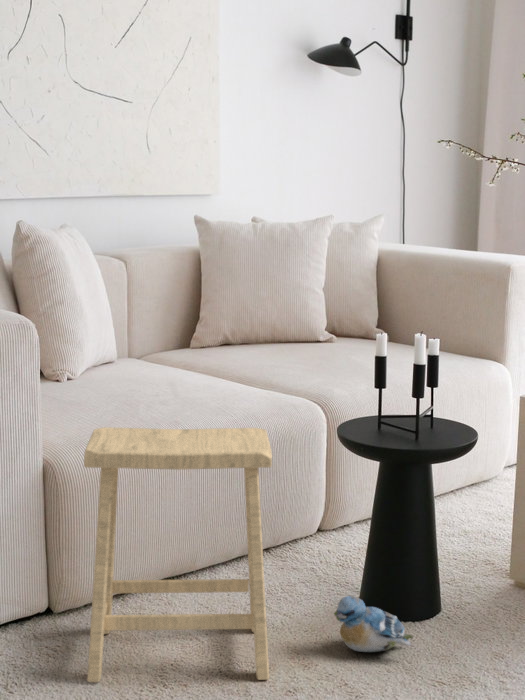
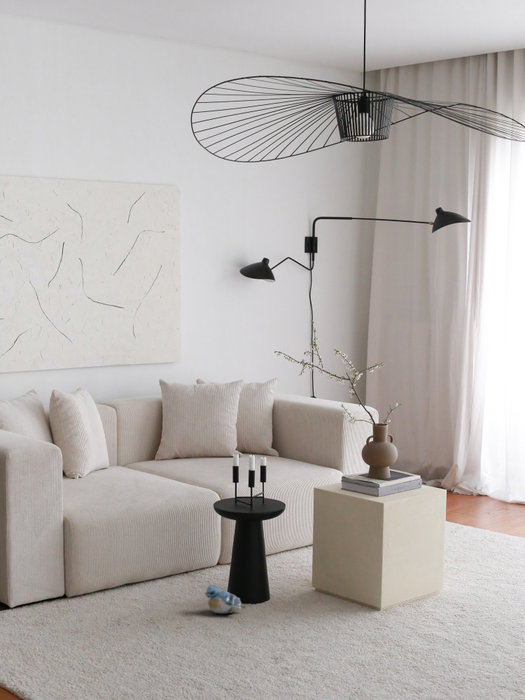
footstool: present [84,427,272,682] -> none [83,500,174,622]

